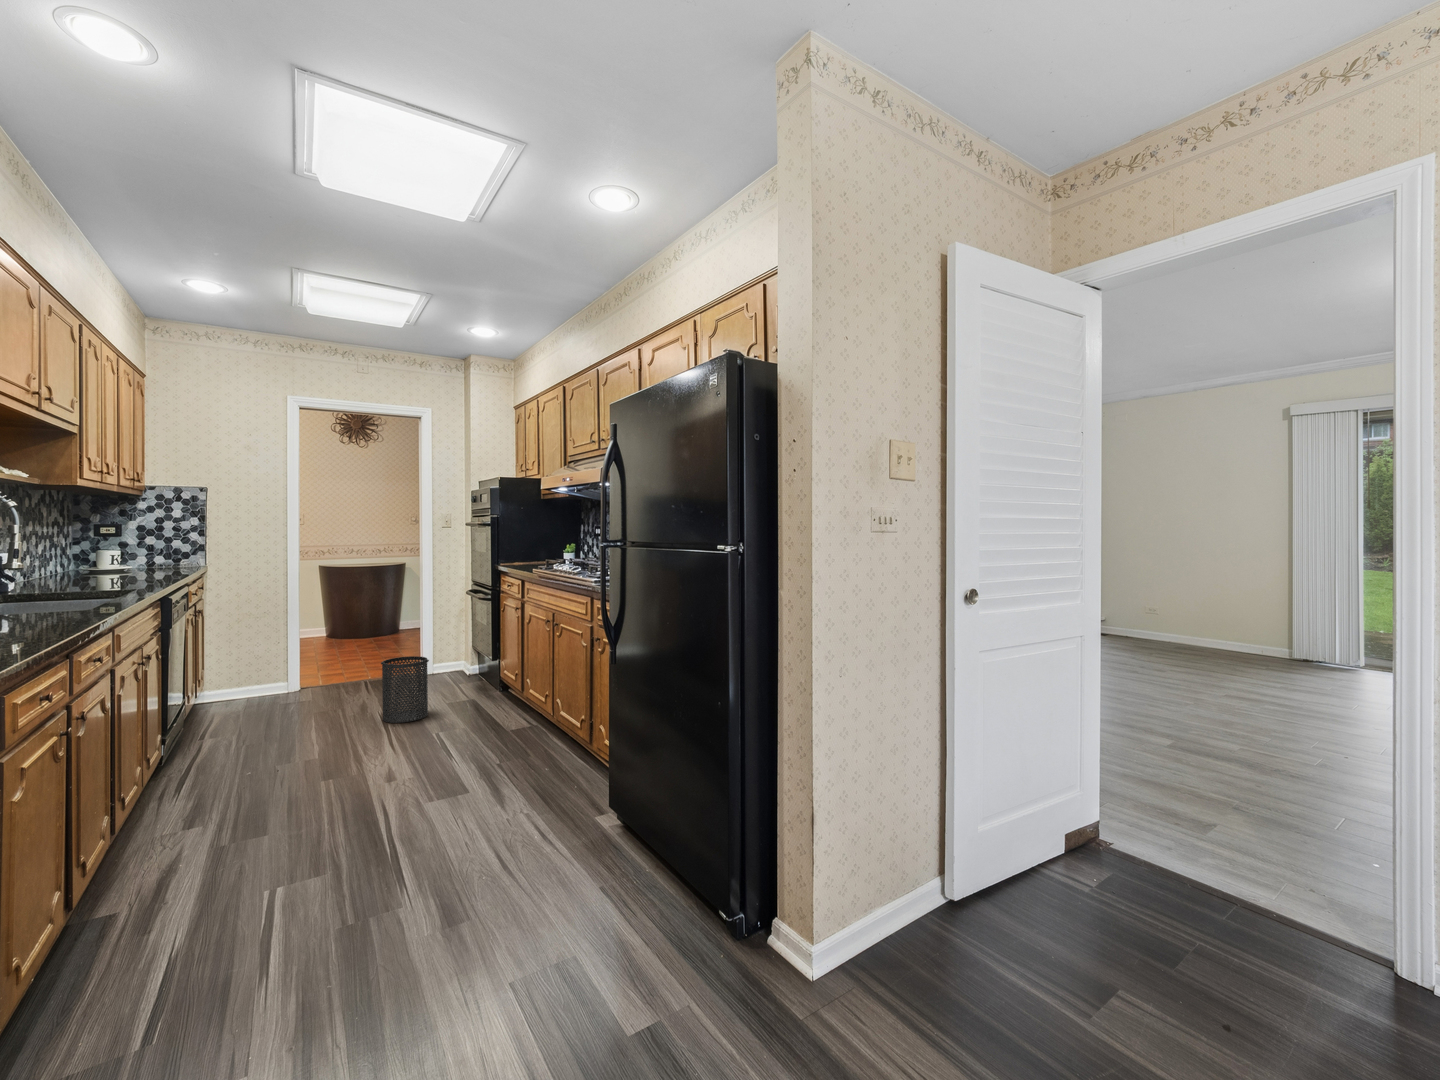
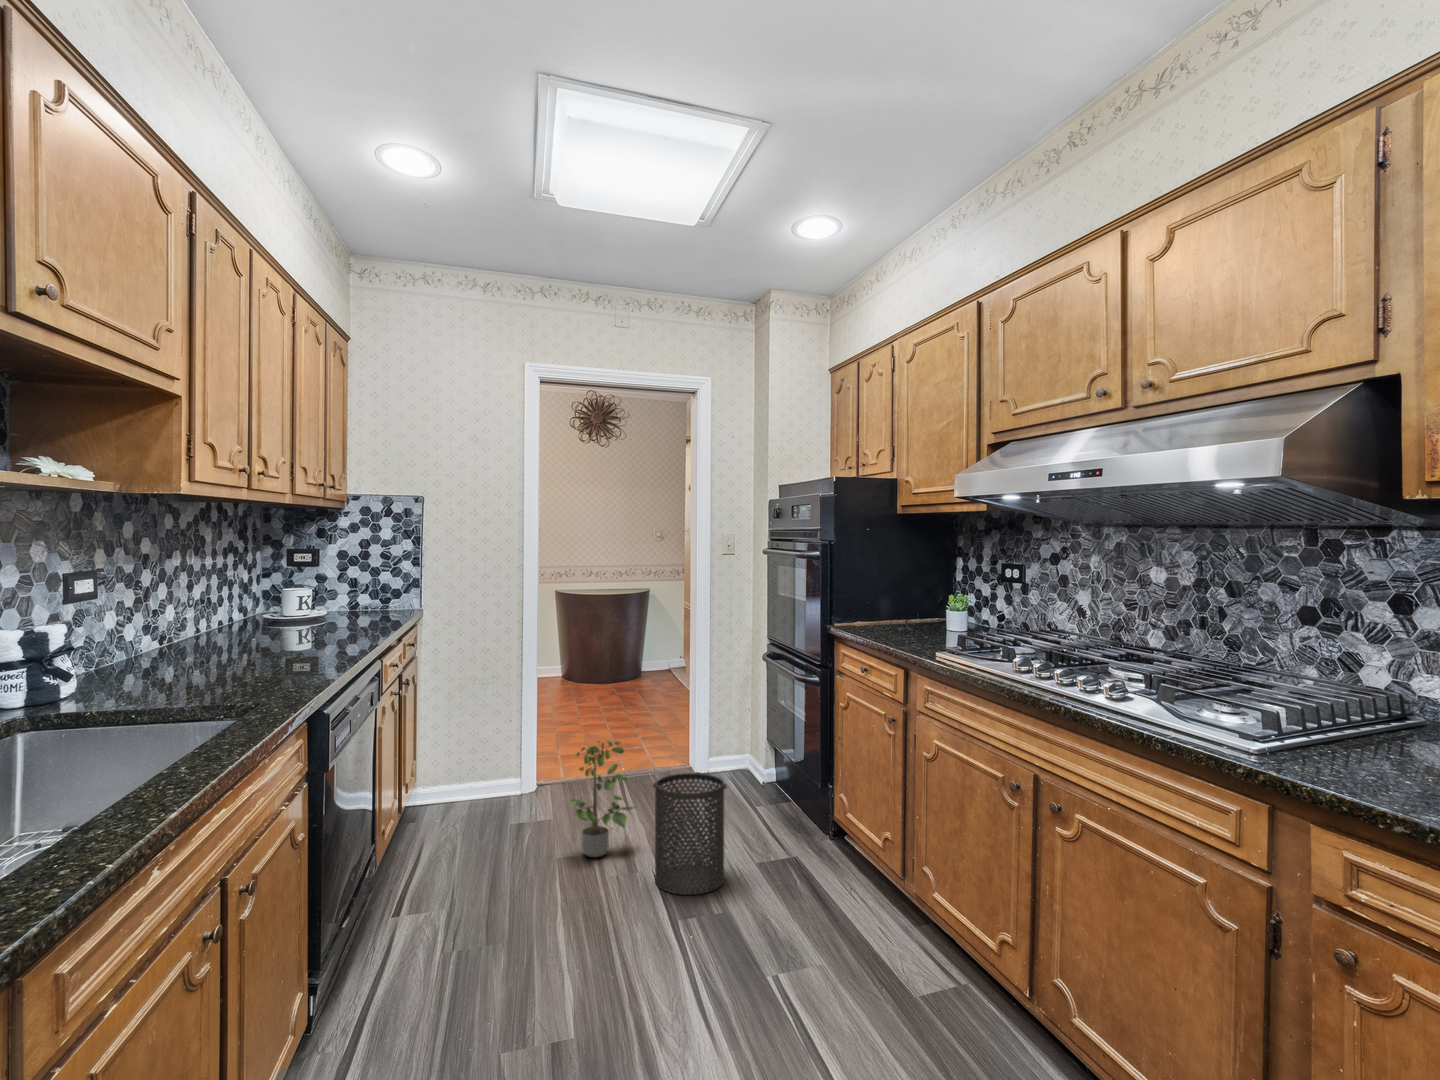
potted plant: none [326,640,374,713] -> present [570,741,634,857]

